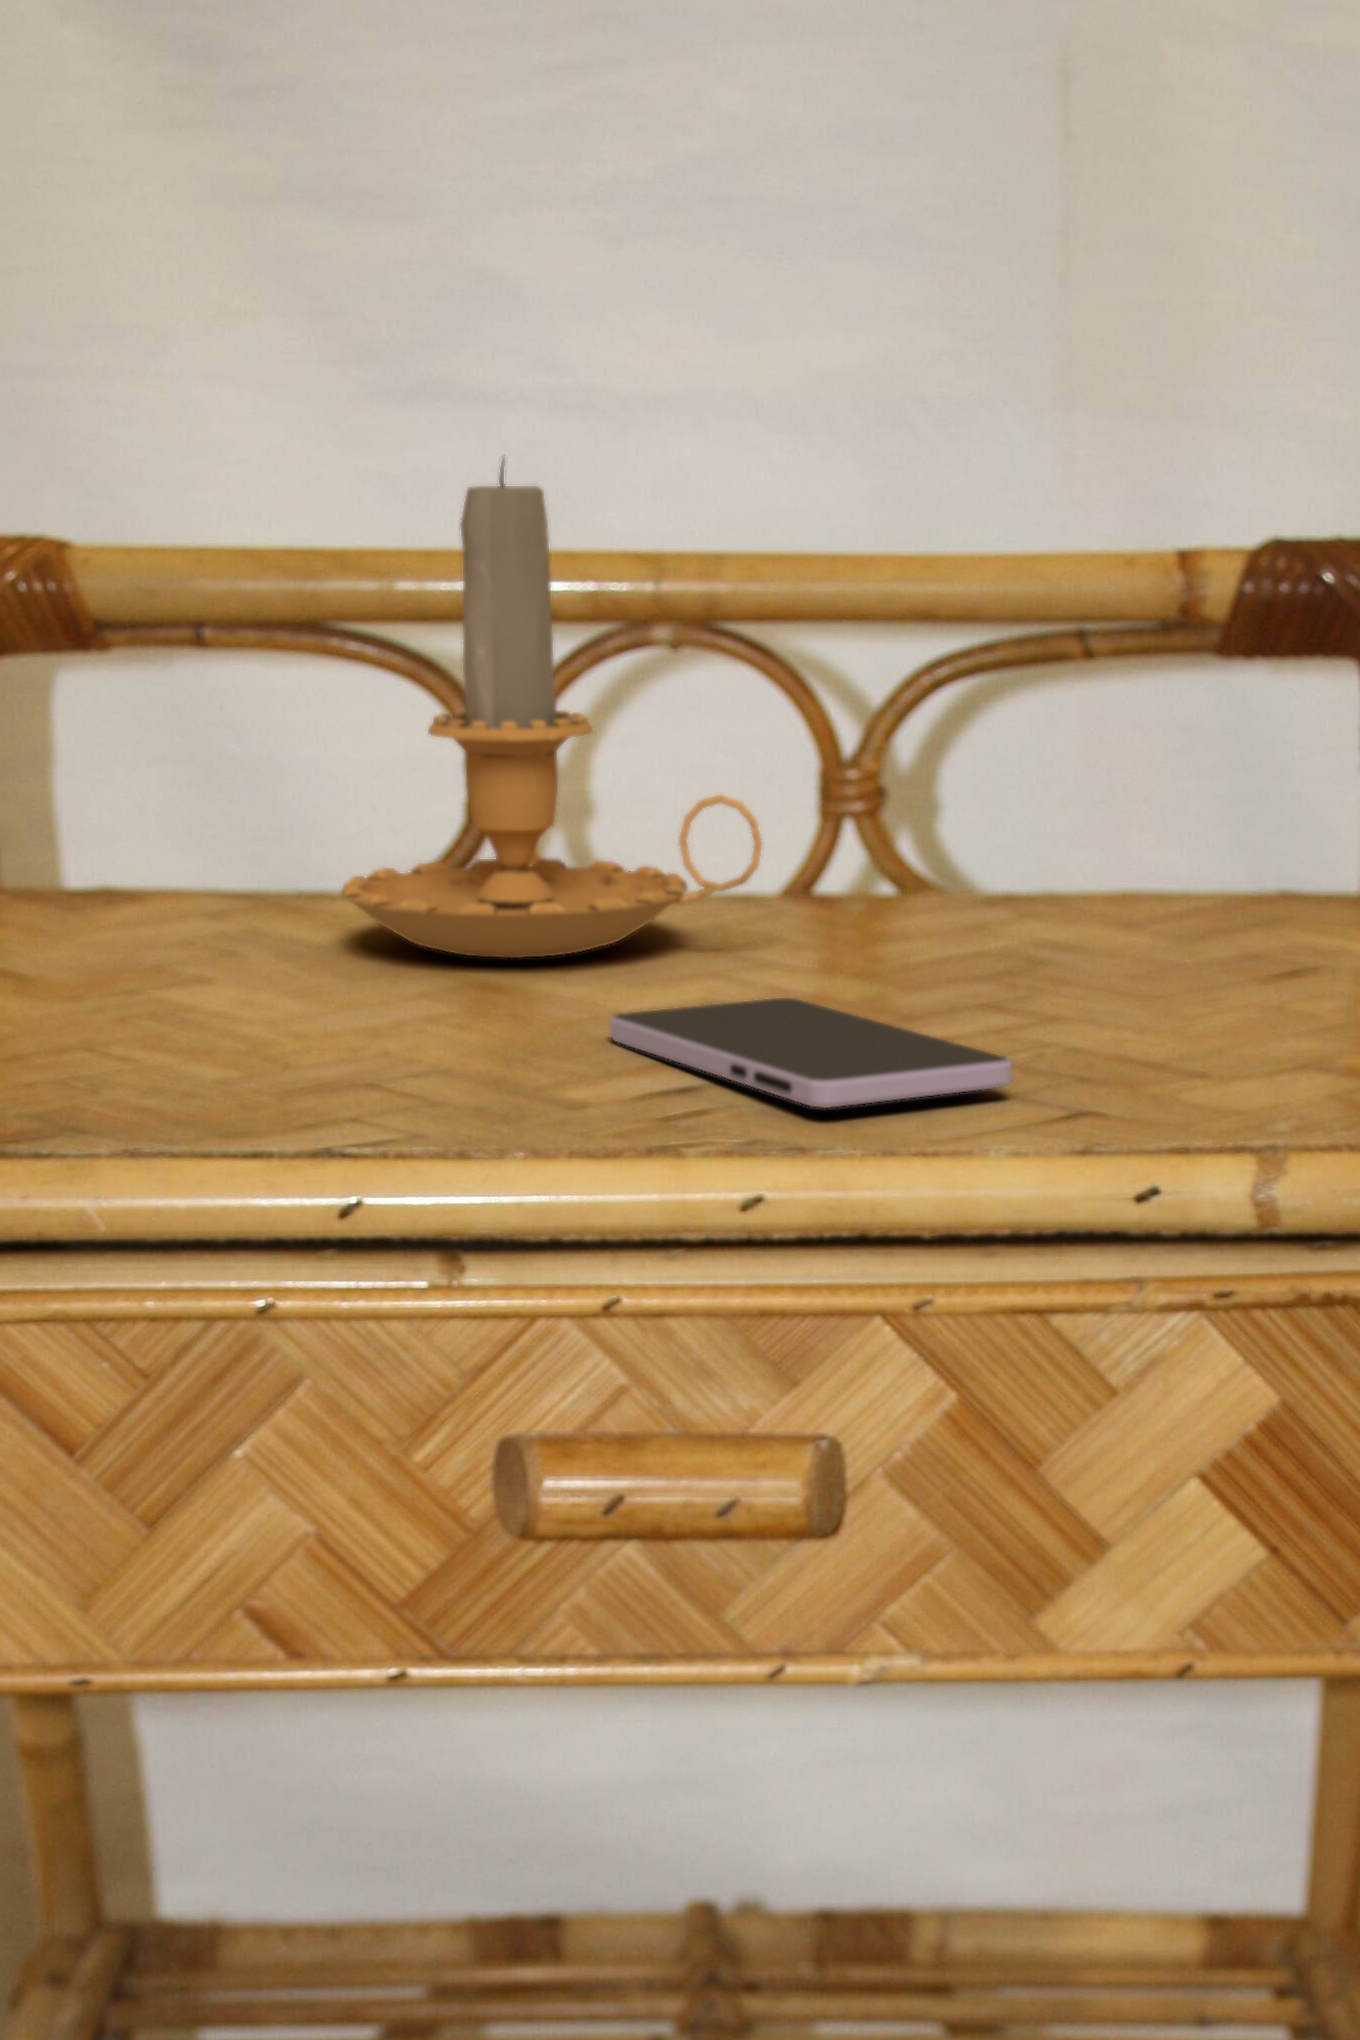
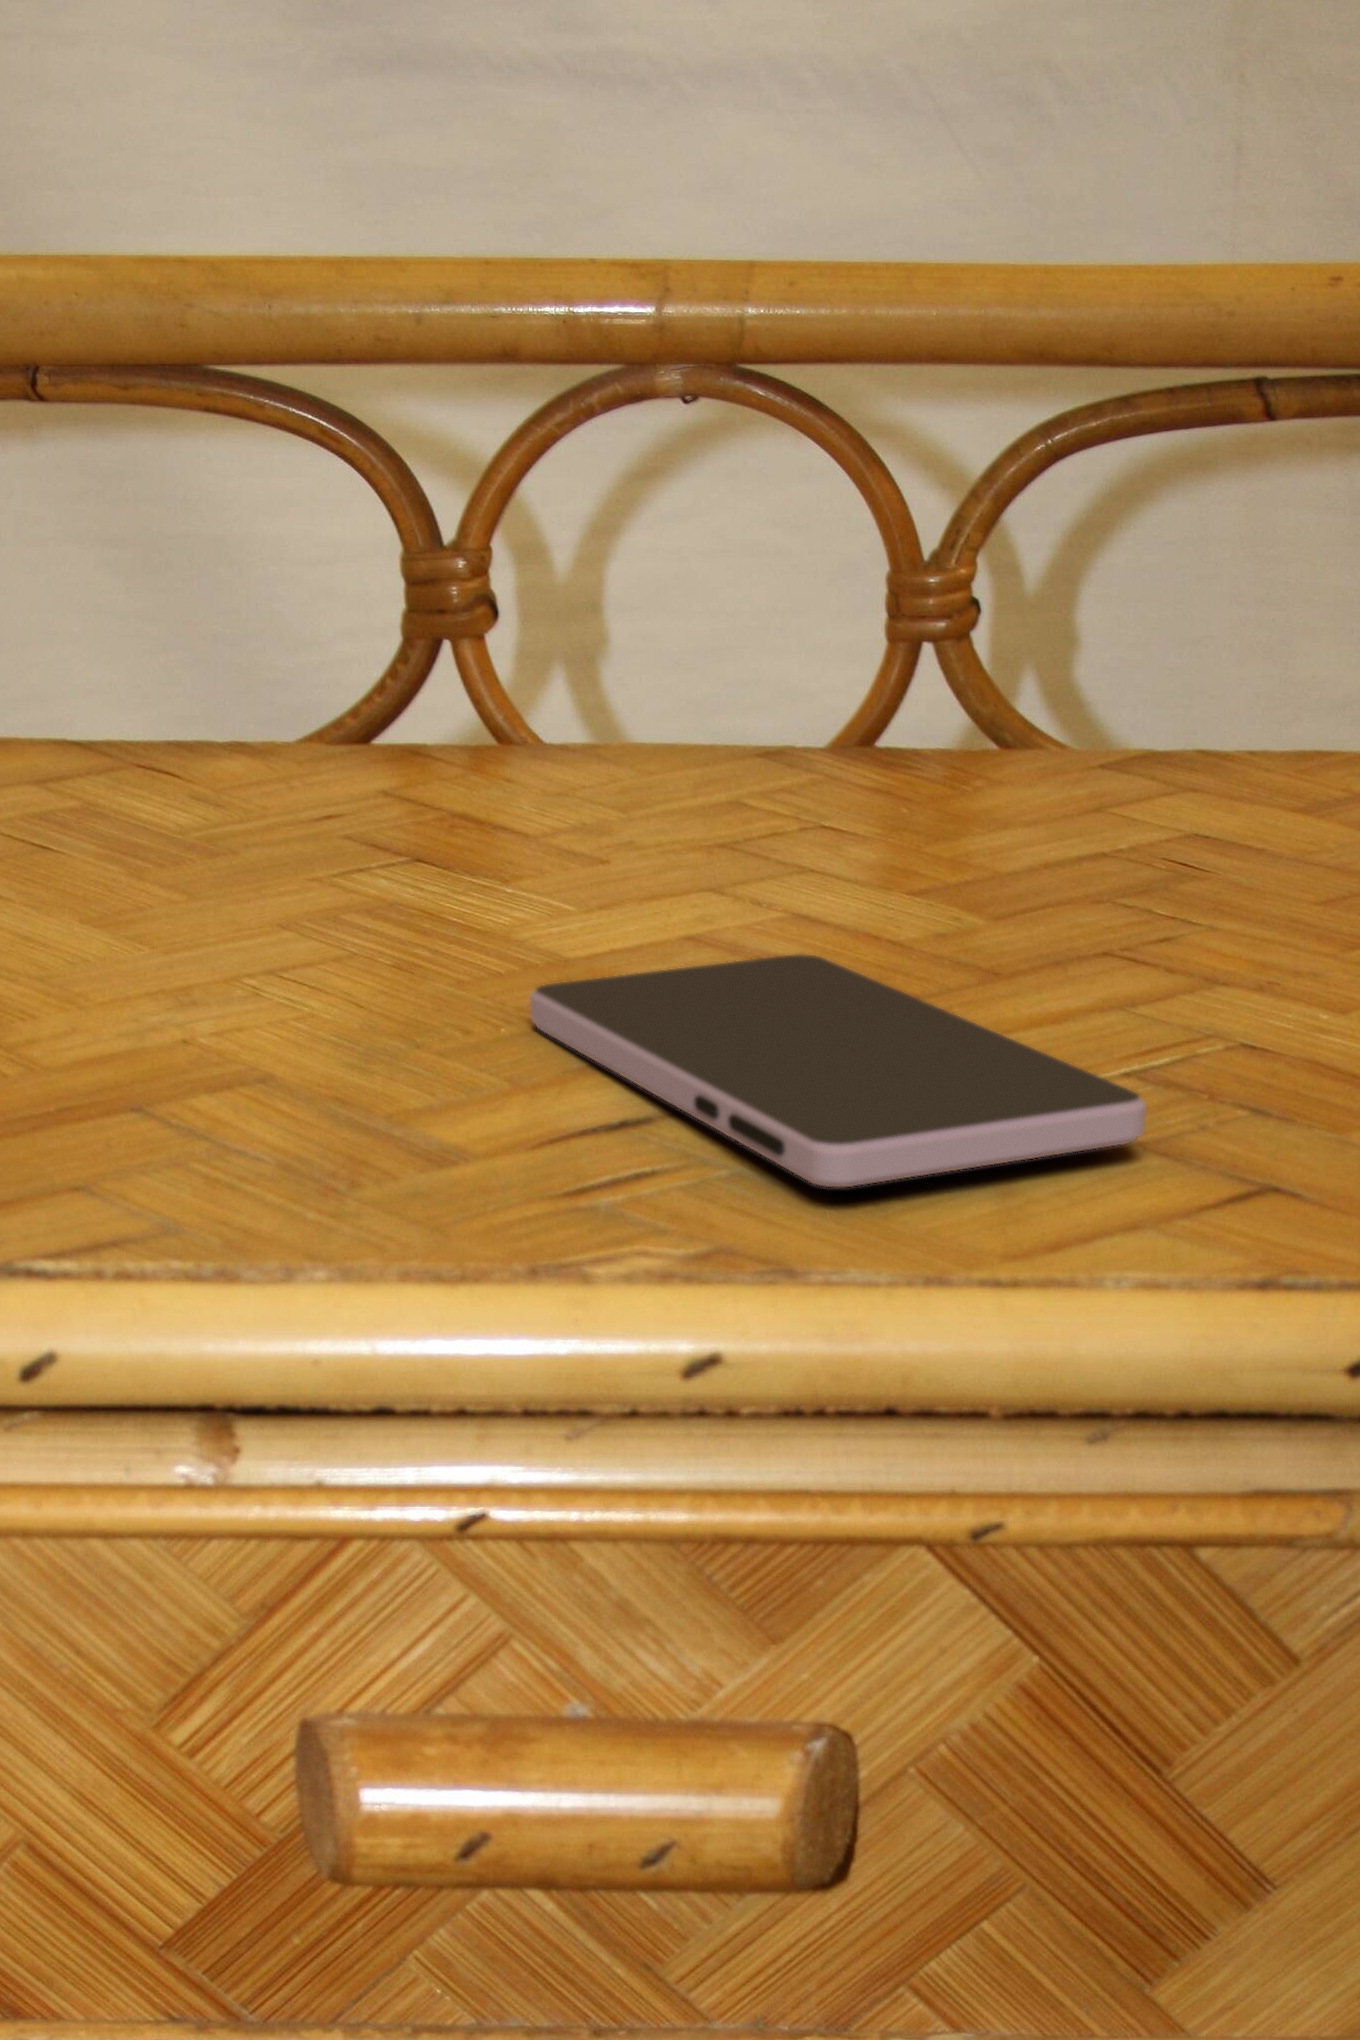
candle: present [342,461,762,958] -> none [190,101,789,867]

